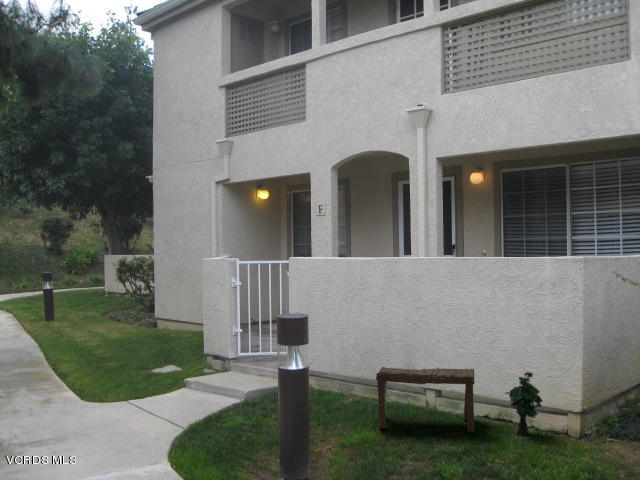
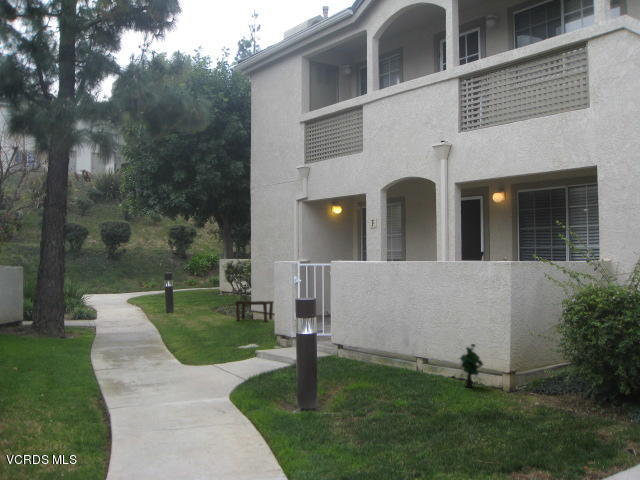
bench: present [376,367,474,432] -> present [236,301,274,322]

